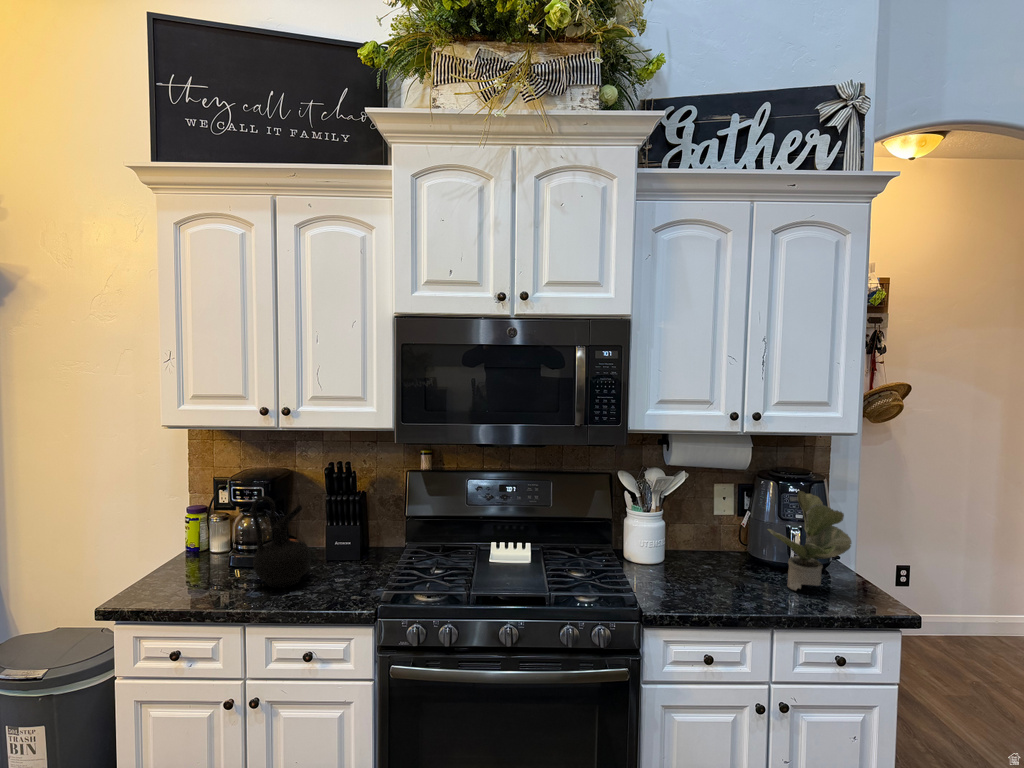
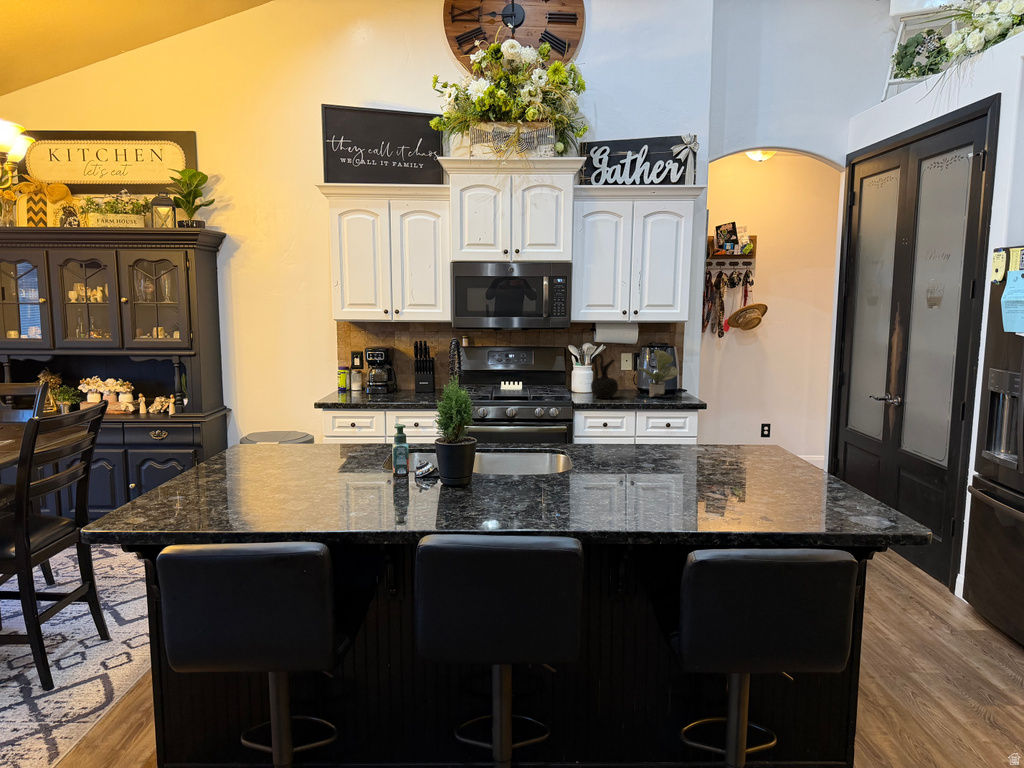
ceramic jug: present [252,496,311,588] -> present [591,354,618,399]

